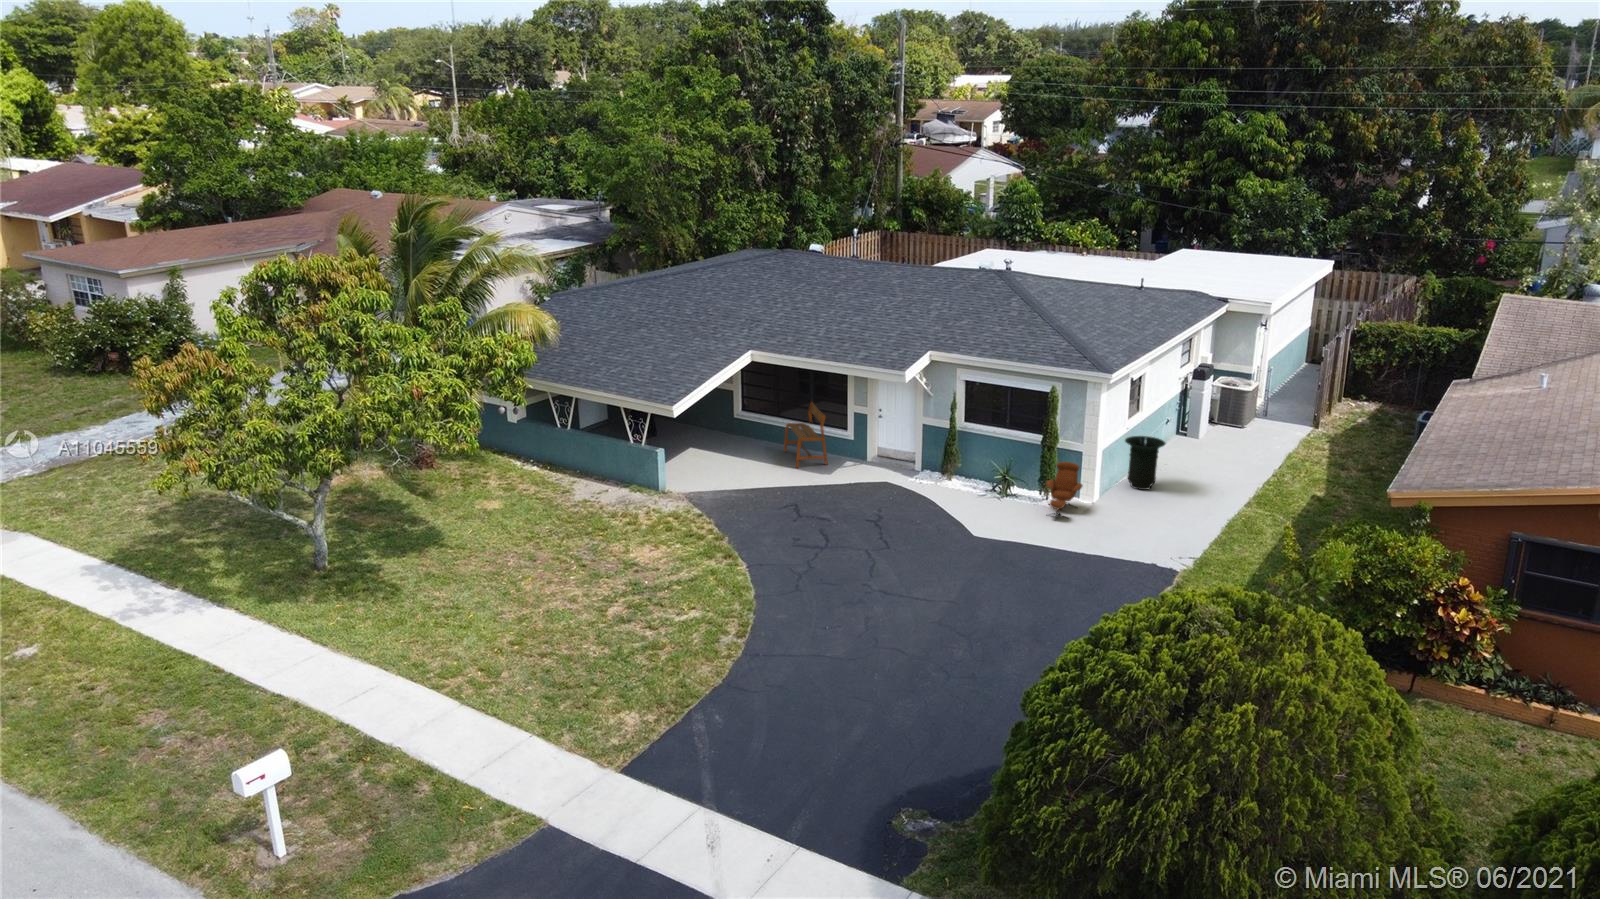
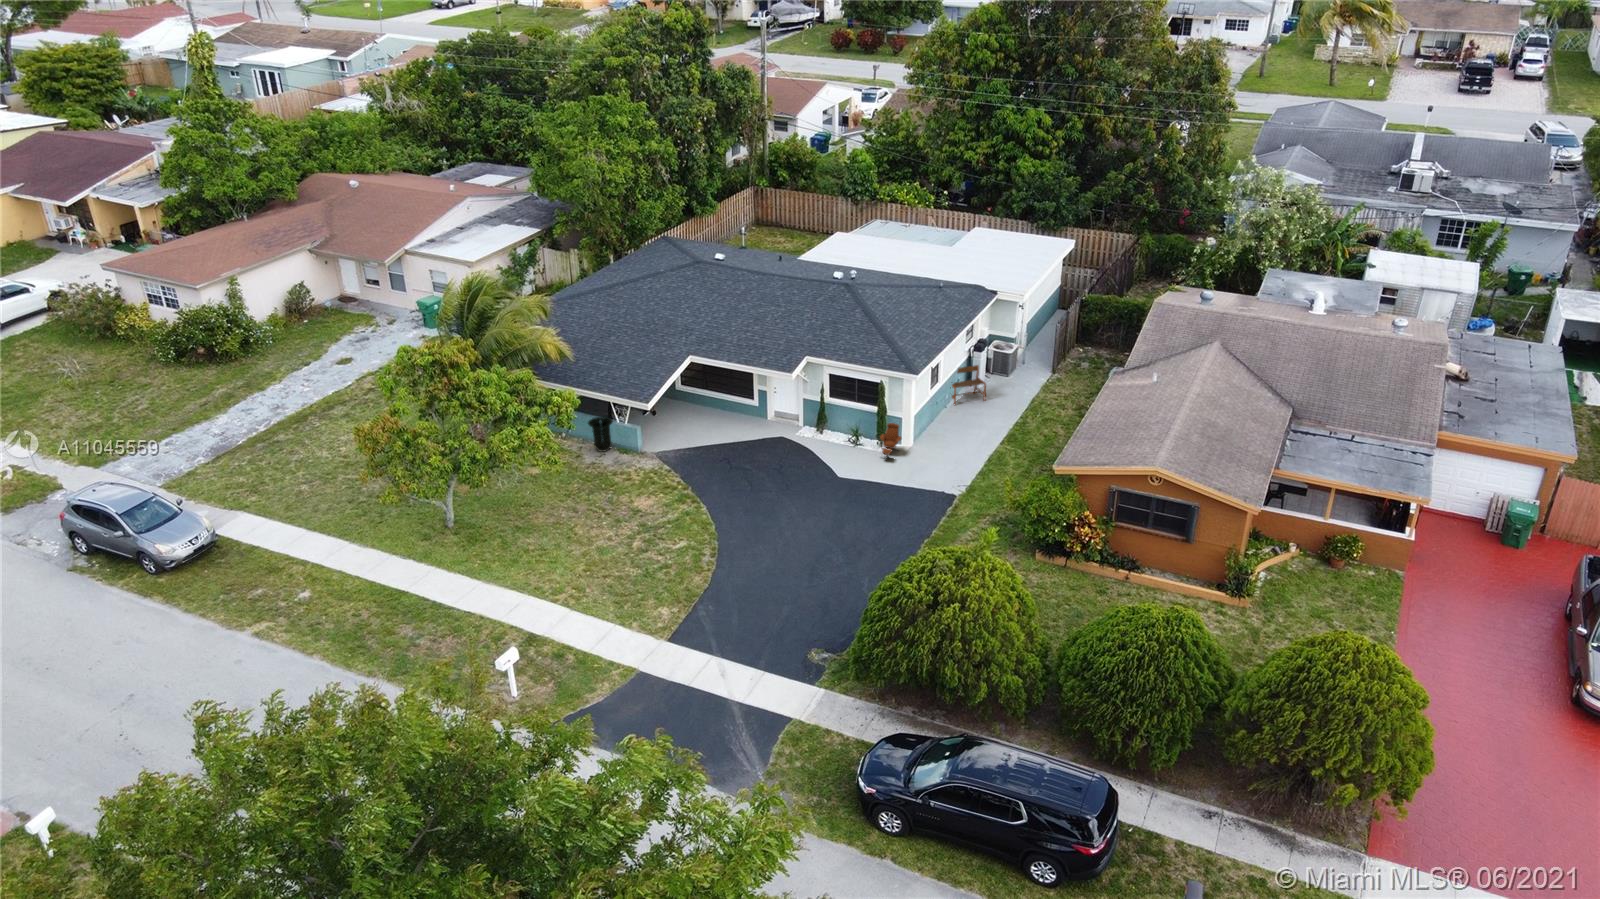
bench: present [784,402,828,468] -> present [950,365,986,404]
trash can: present [1125,436,1165,490] -> present [588,417,613,452]

